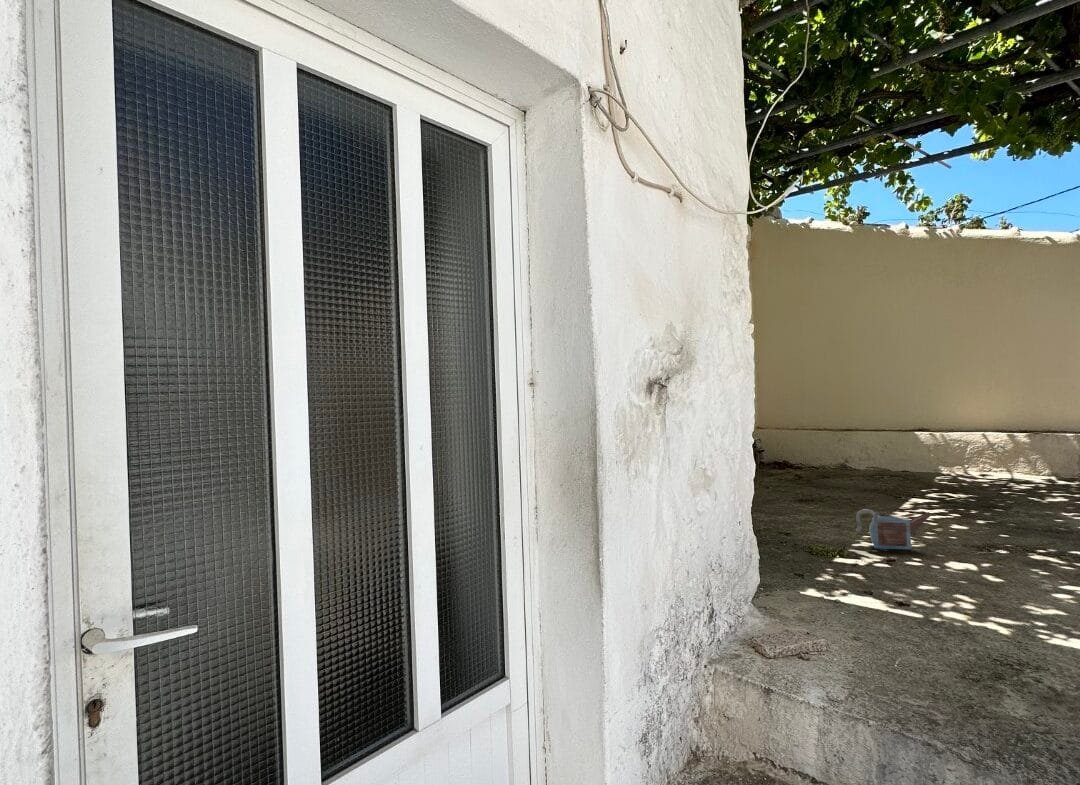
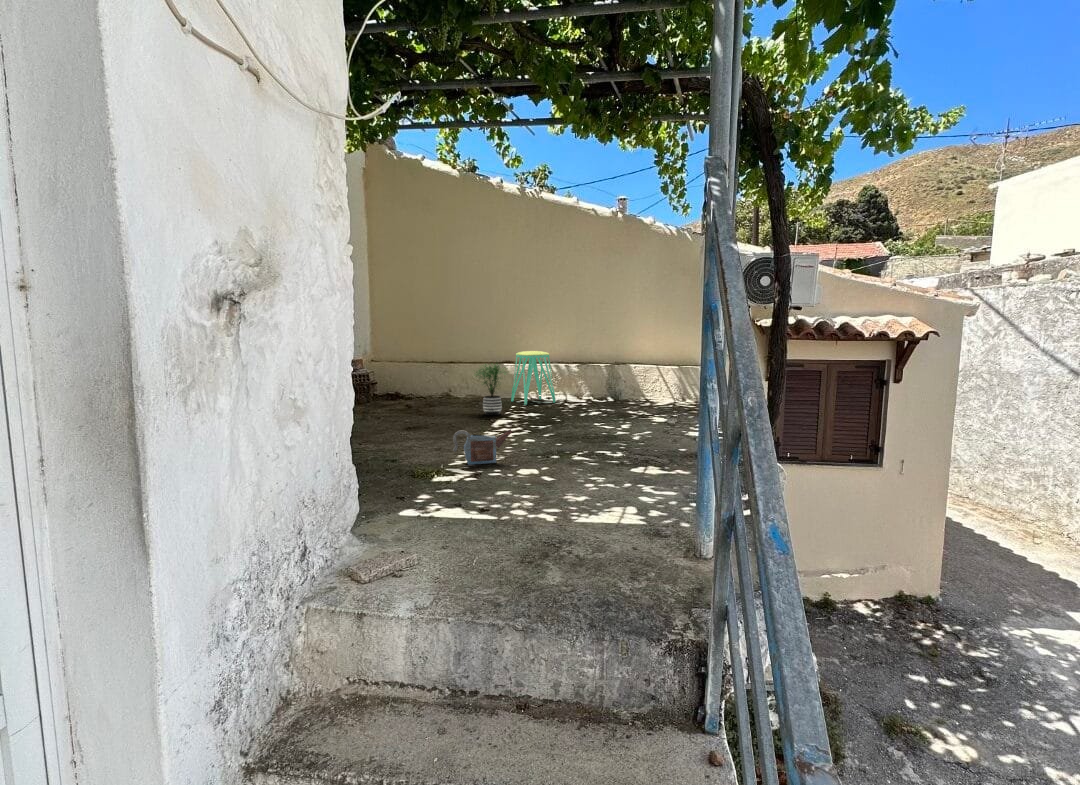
stool: none [925,420,988,484] -> present [511,351,556,405]
potted plant: none [873,433,922,494] -> present [476,364,506,415]

